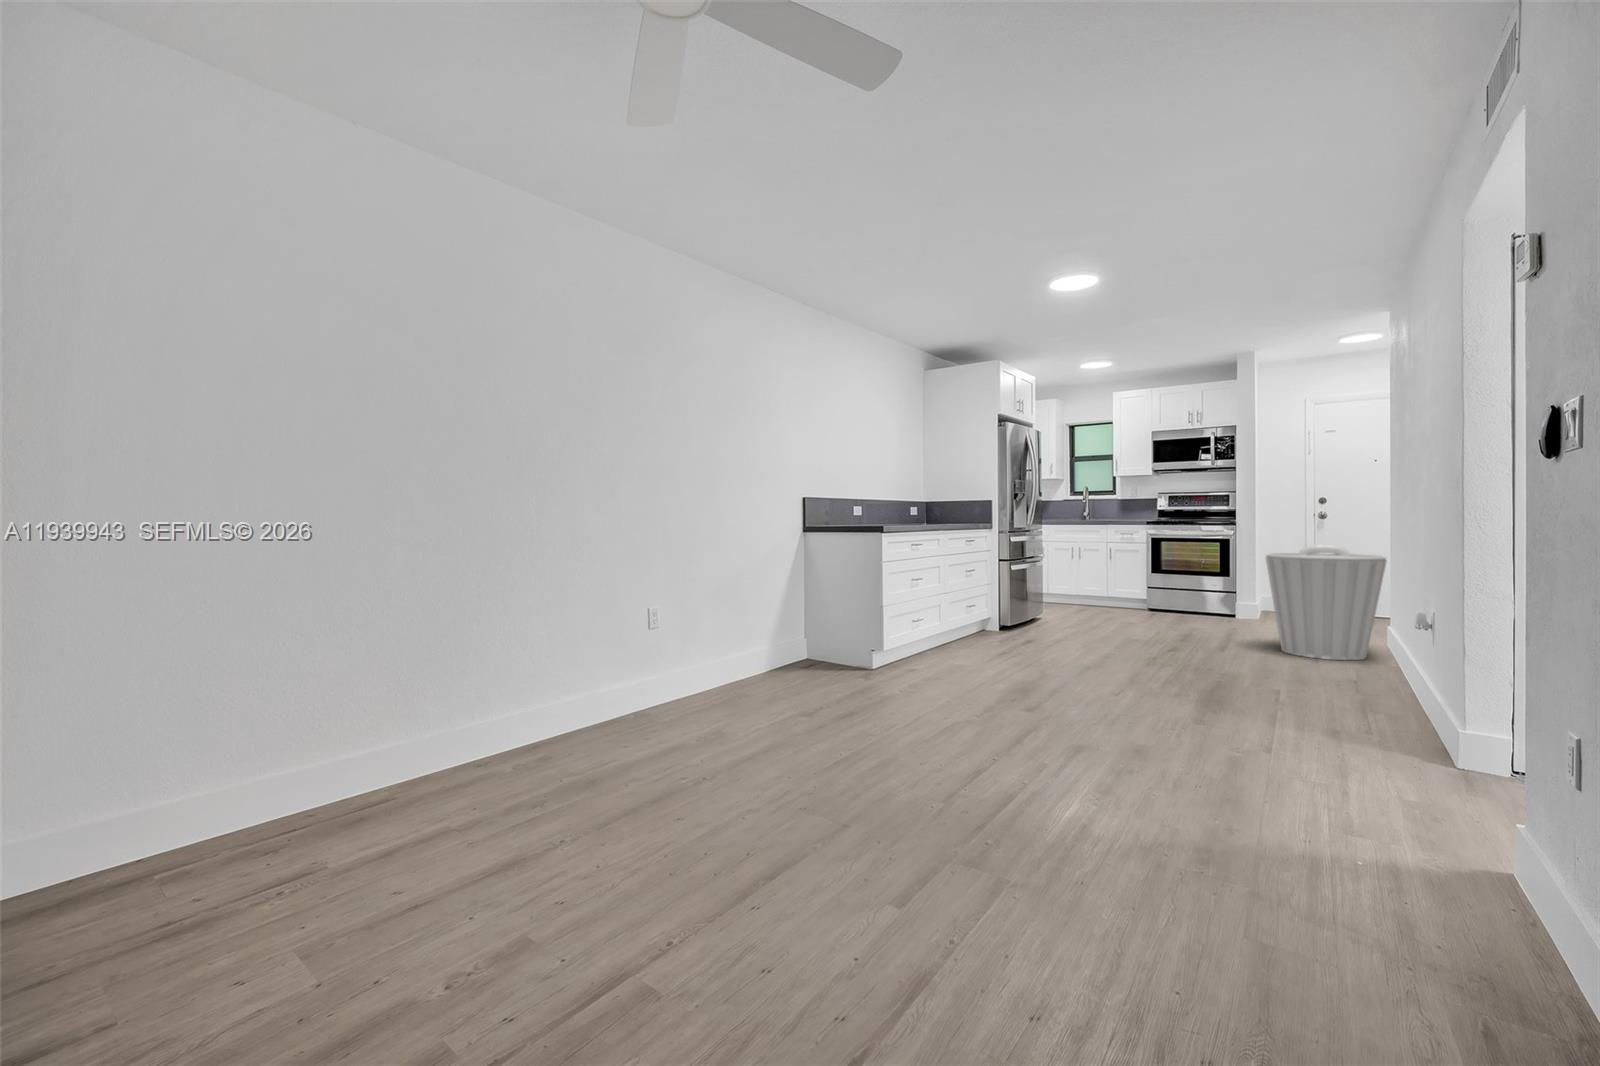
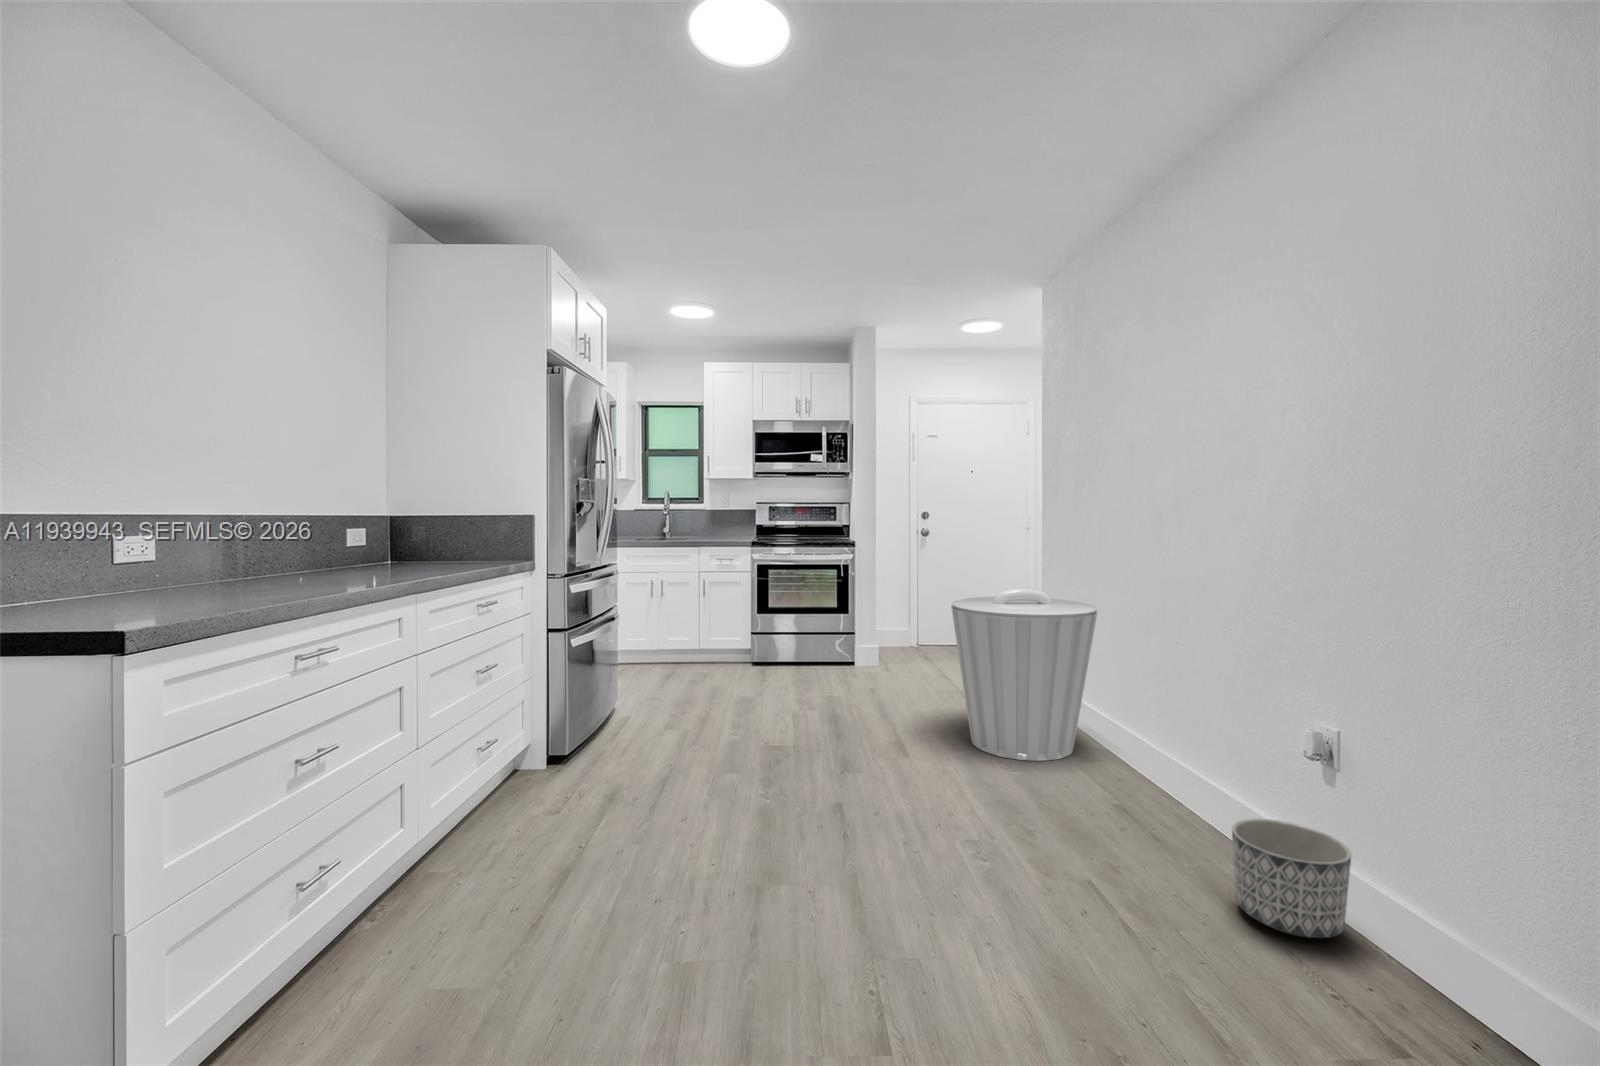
planter: none [1353,654,1422,707] -> present [1232,819,1351,938]

